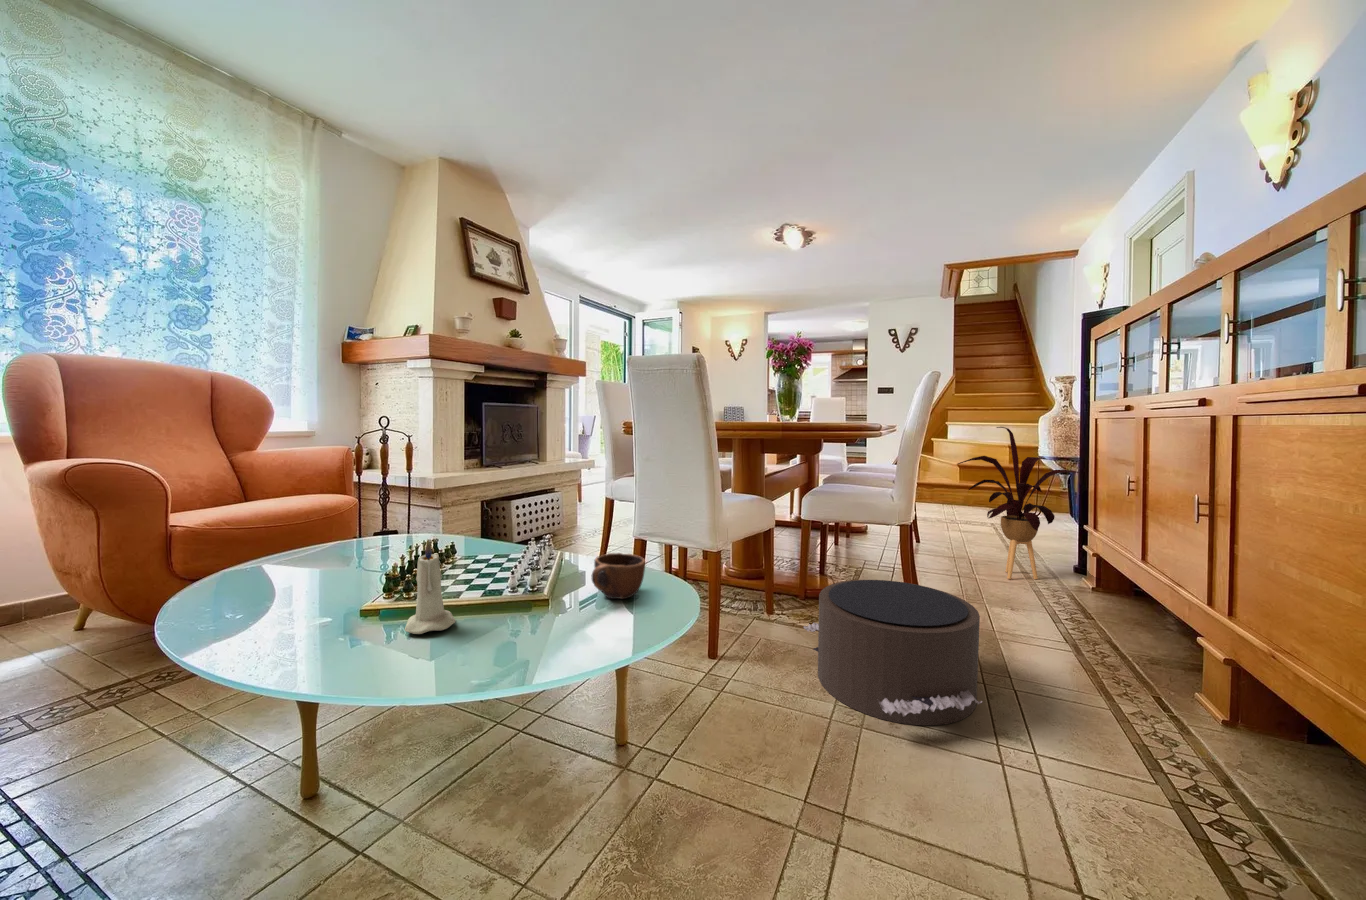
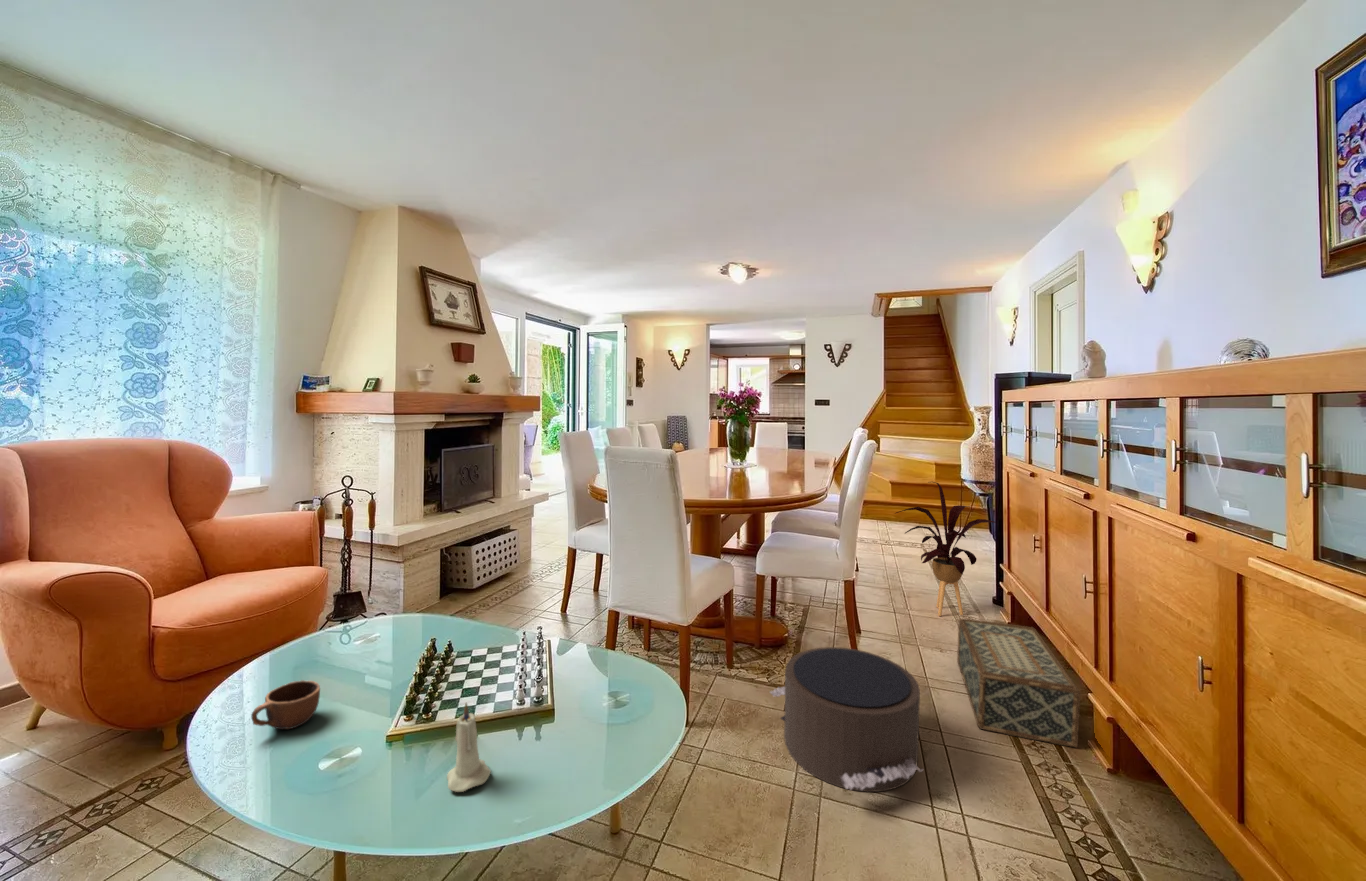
mug: present [591,553,645,599] -> present [251,680,320,729]
woven basket: none [1029,567,1188,701] -> present [957,618,1080,747]

